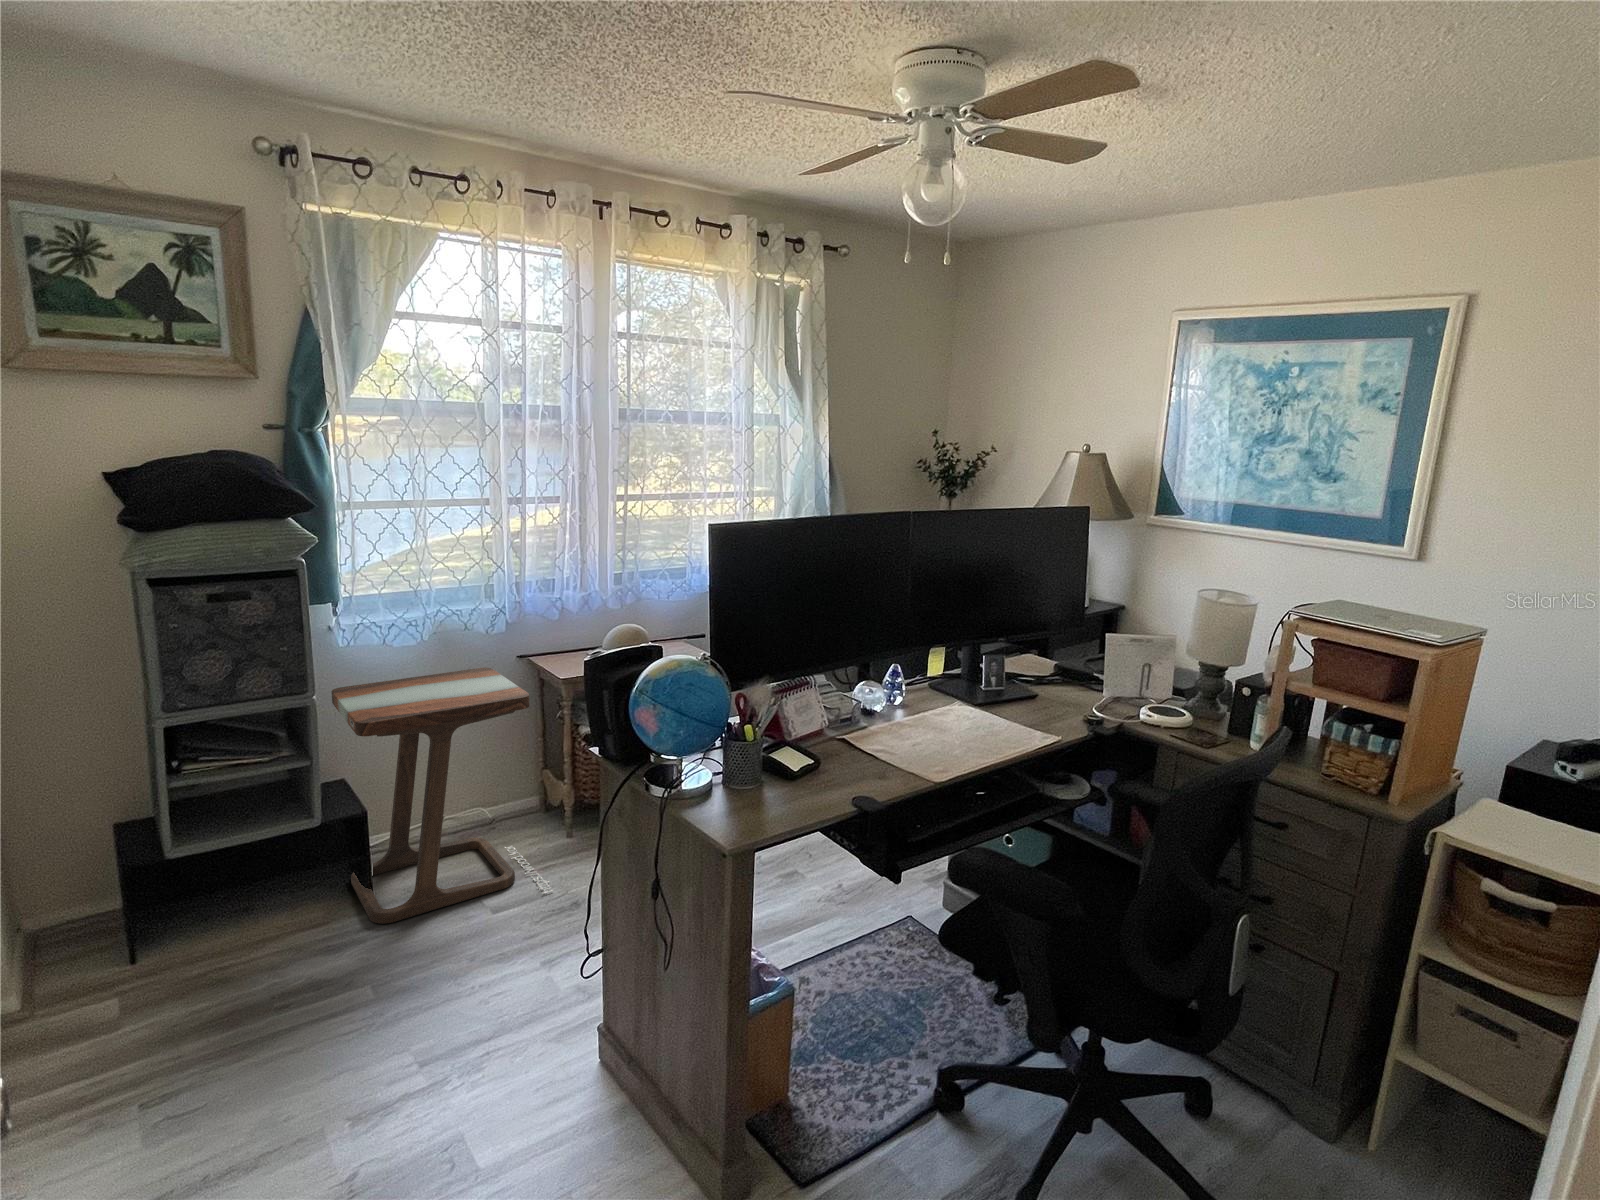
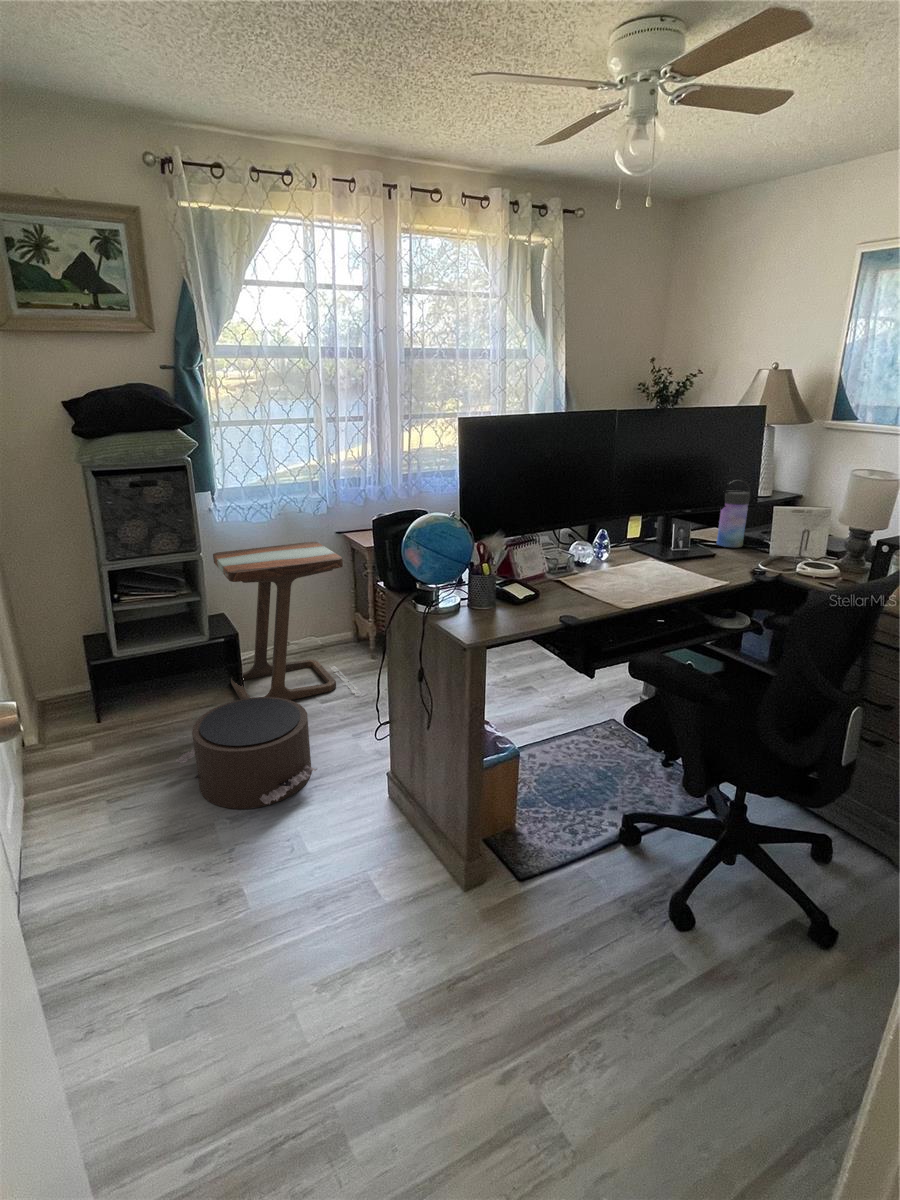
water bottle: none [1035,595,1075,681] -> present [717,480,750,547]
pouf: none [253,913,488,1108] -> present [176,697,317,809]

